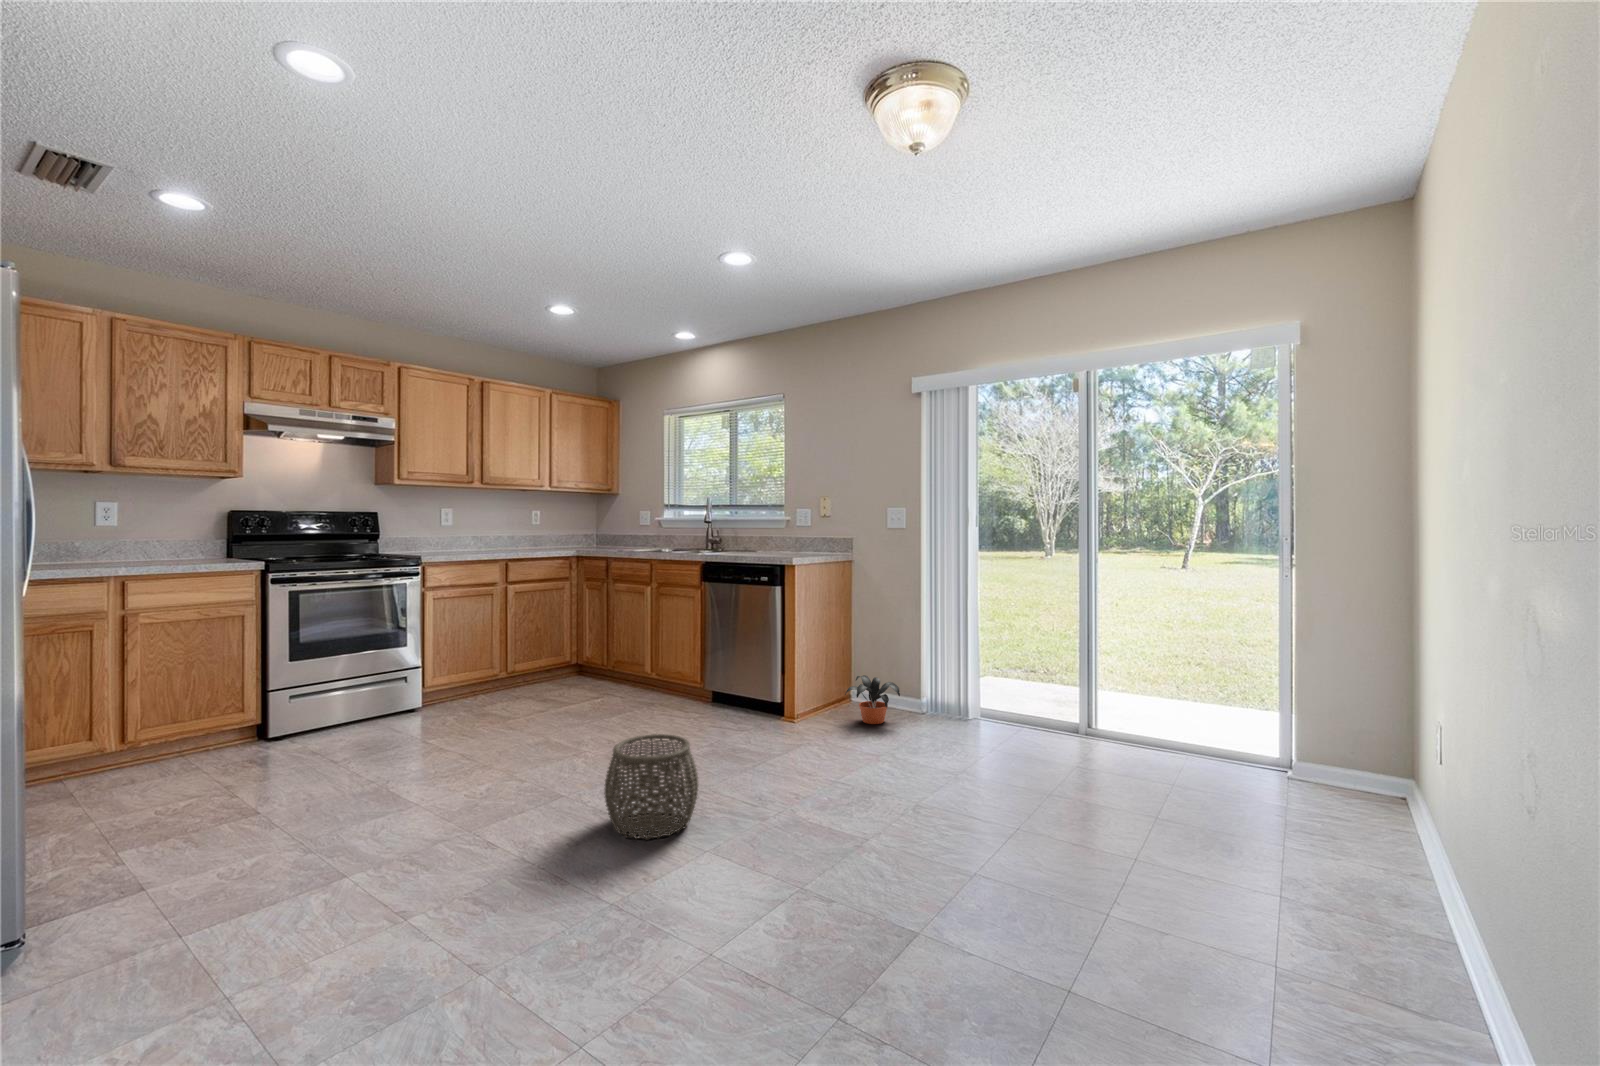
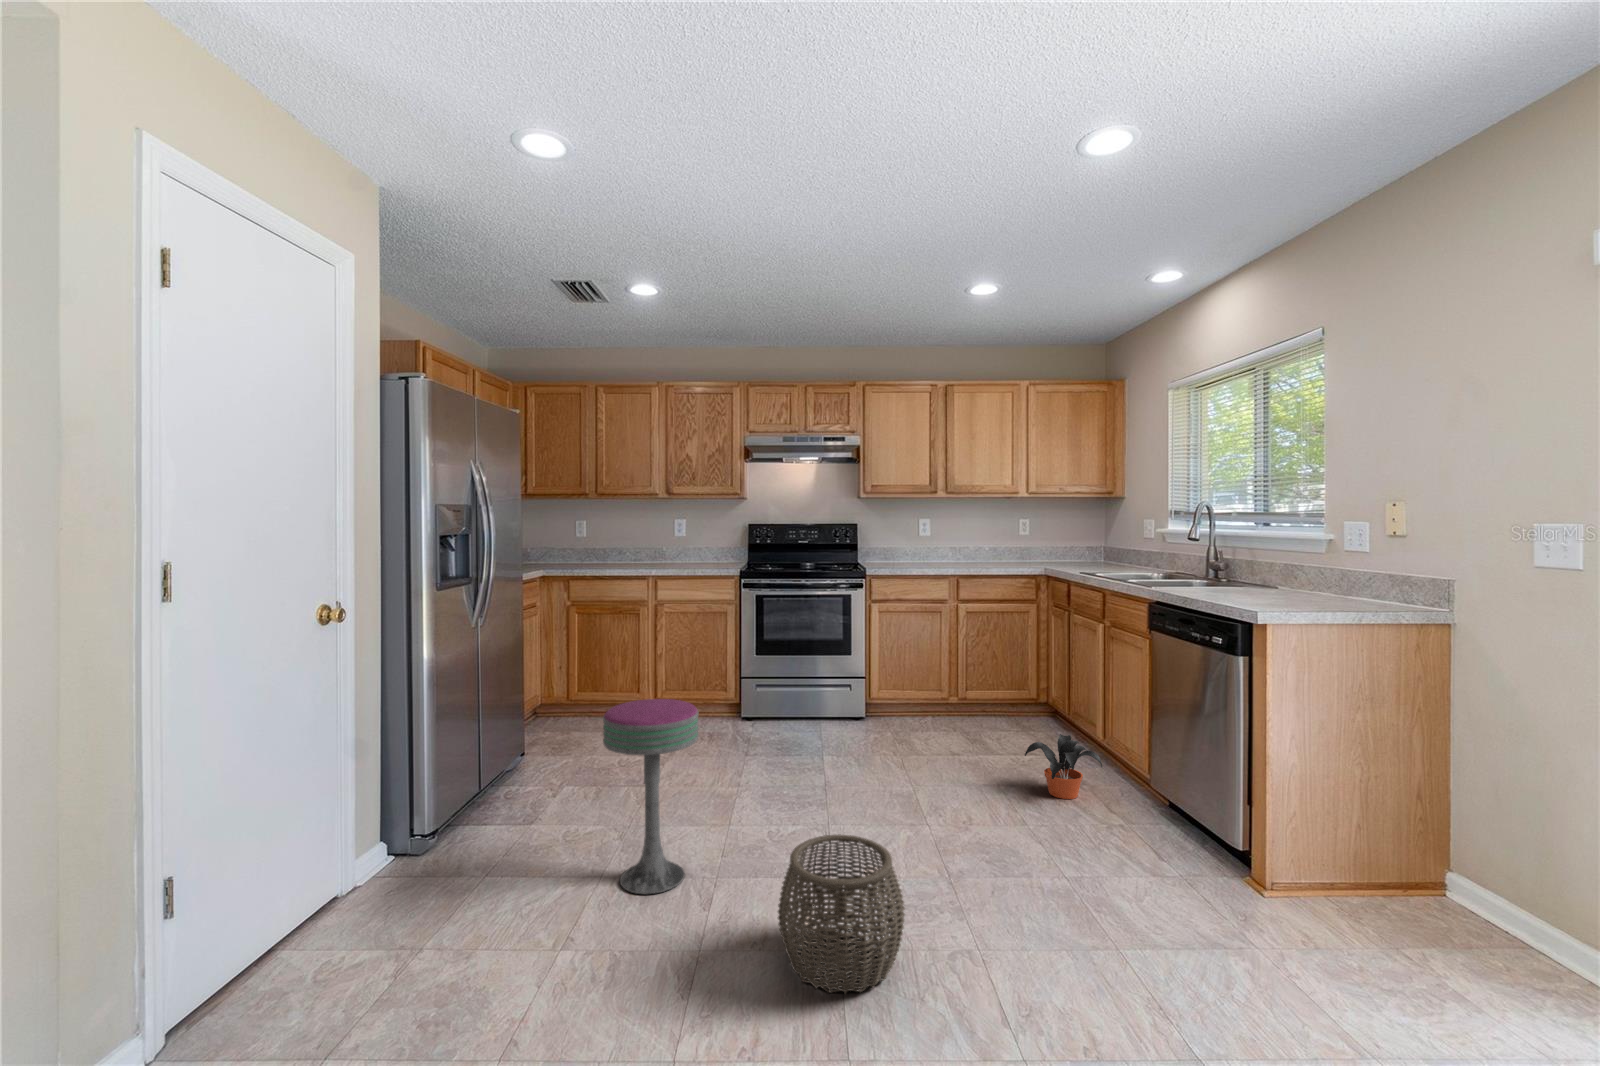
bar stool: none [362,675,471,871] -> present [603,699,699,894]
potted plant: present [845,675,900,724] -> present [1025,734,1102,799]

